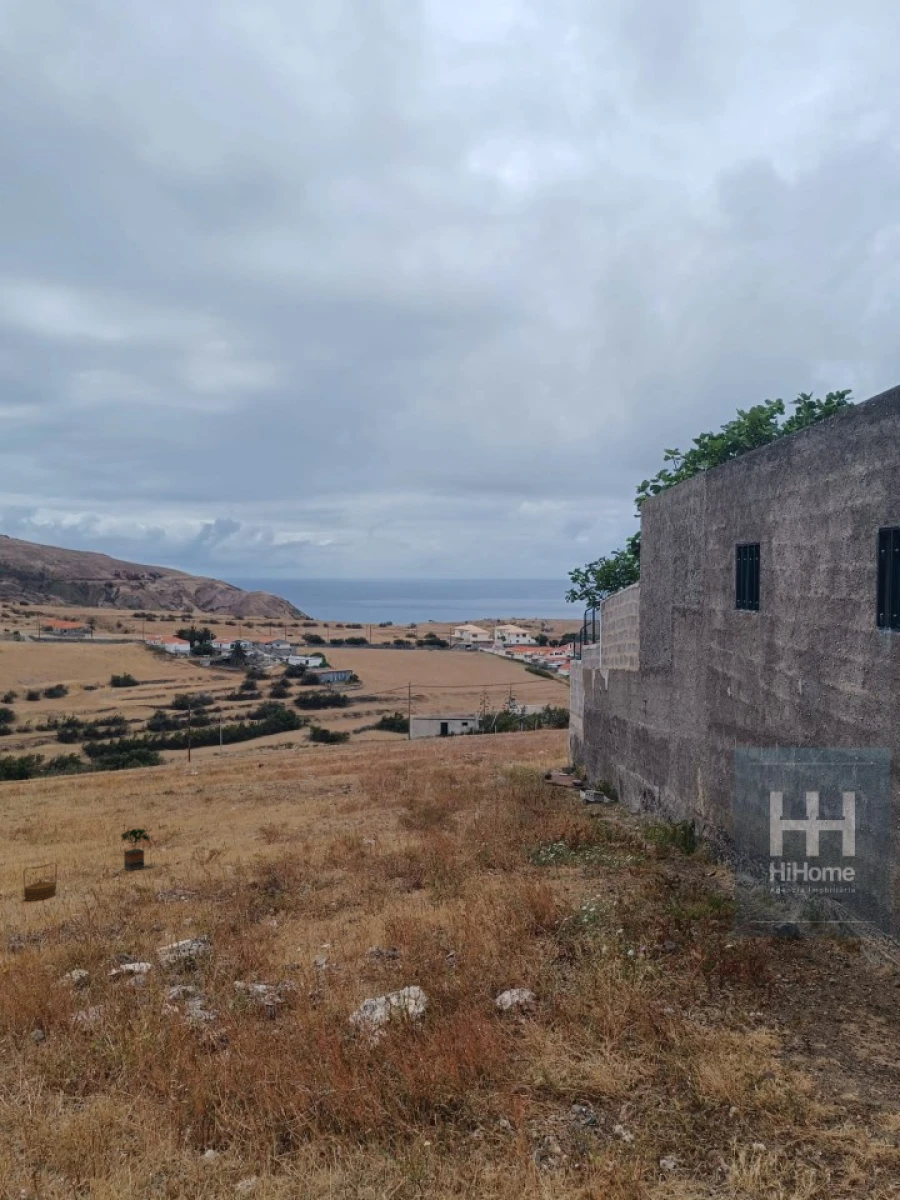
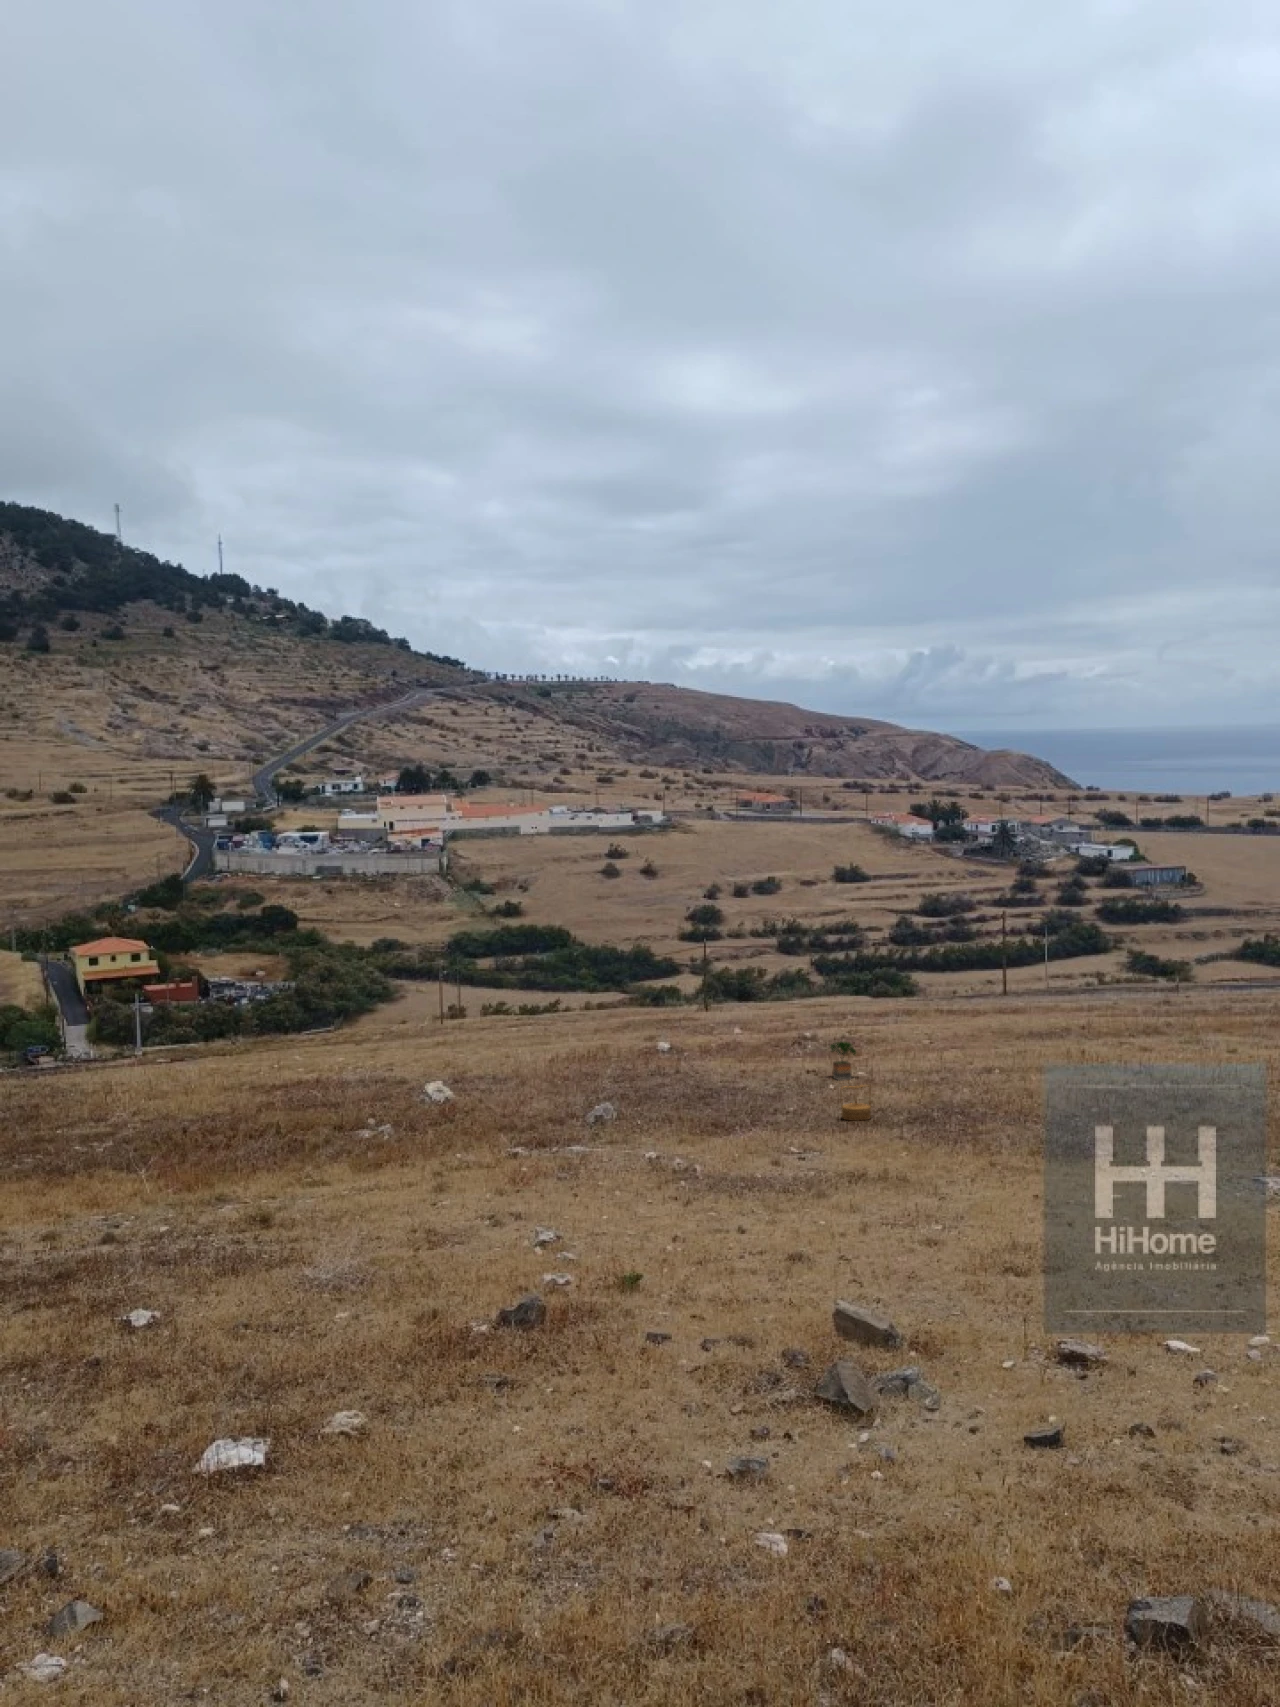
potted tree: present [121,829,150,871] -> present [830,1042,856,1081]

